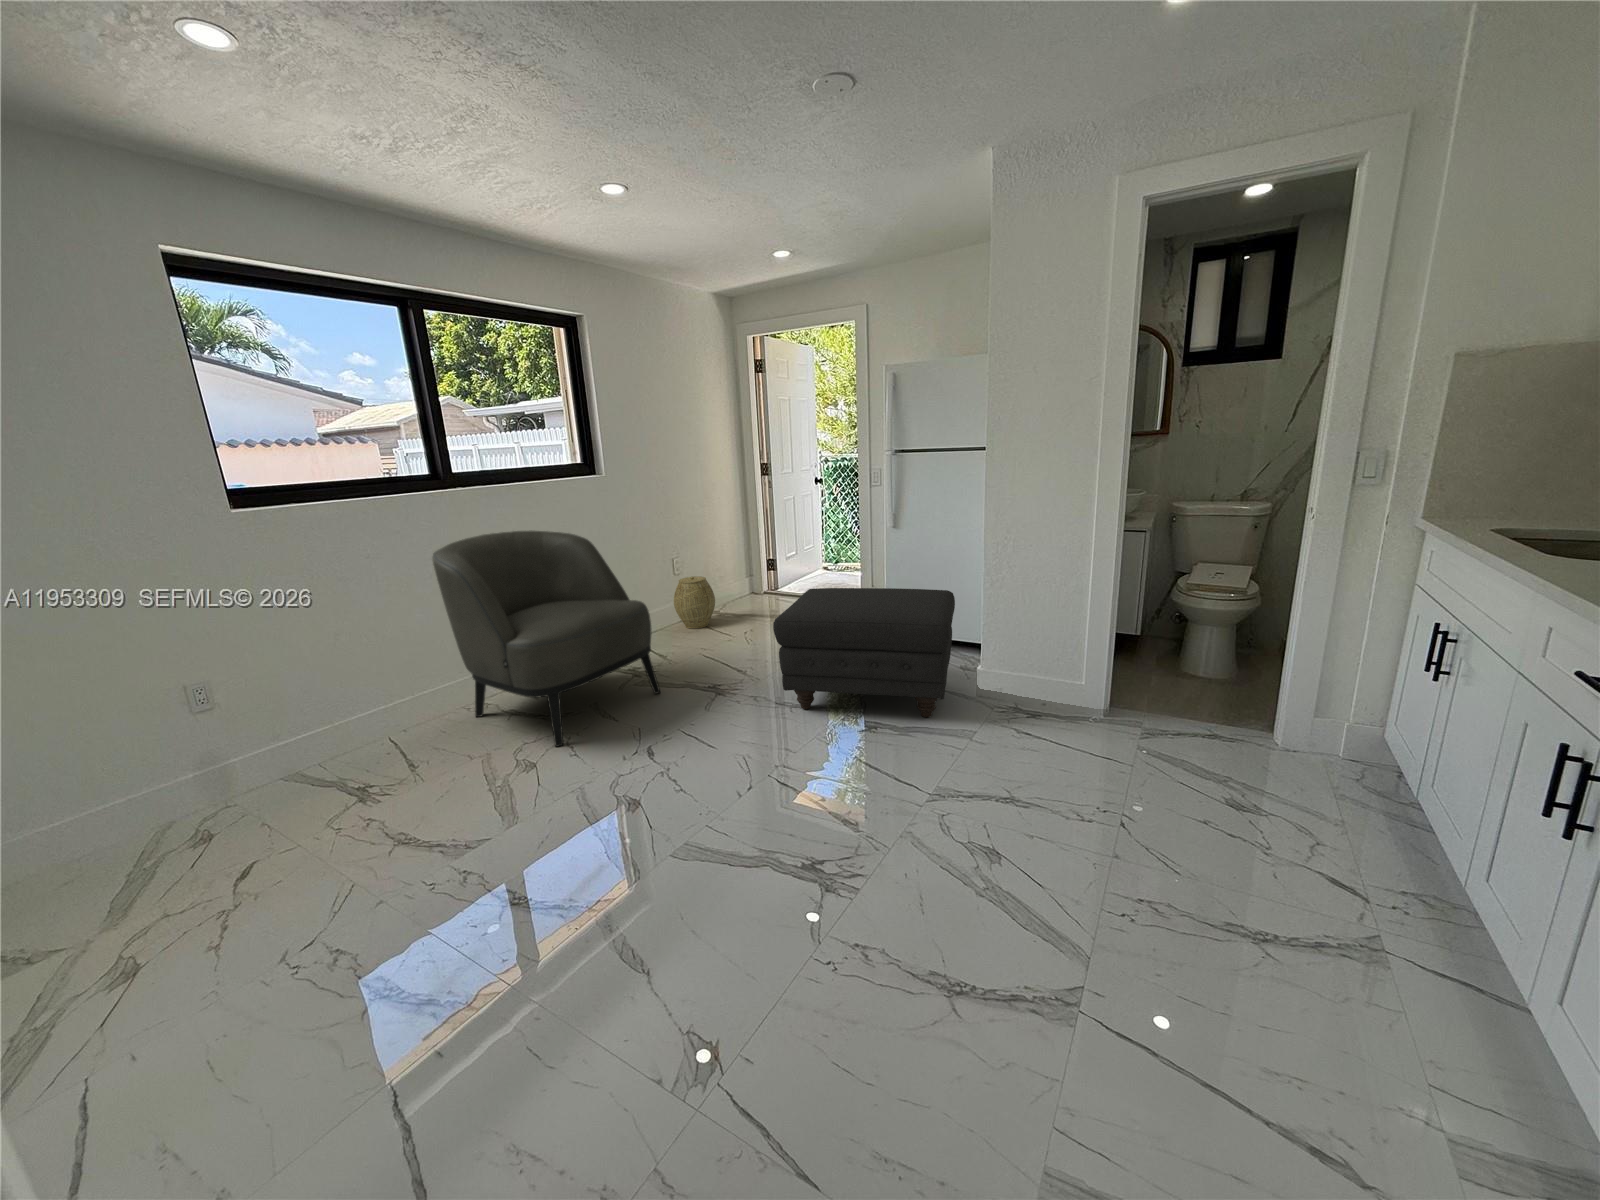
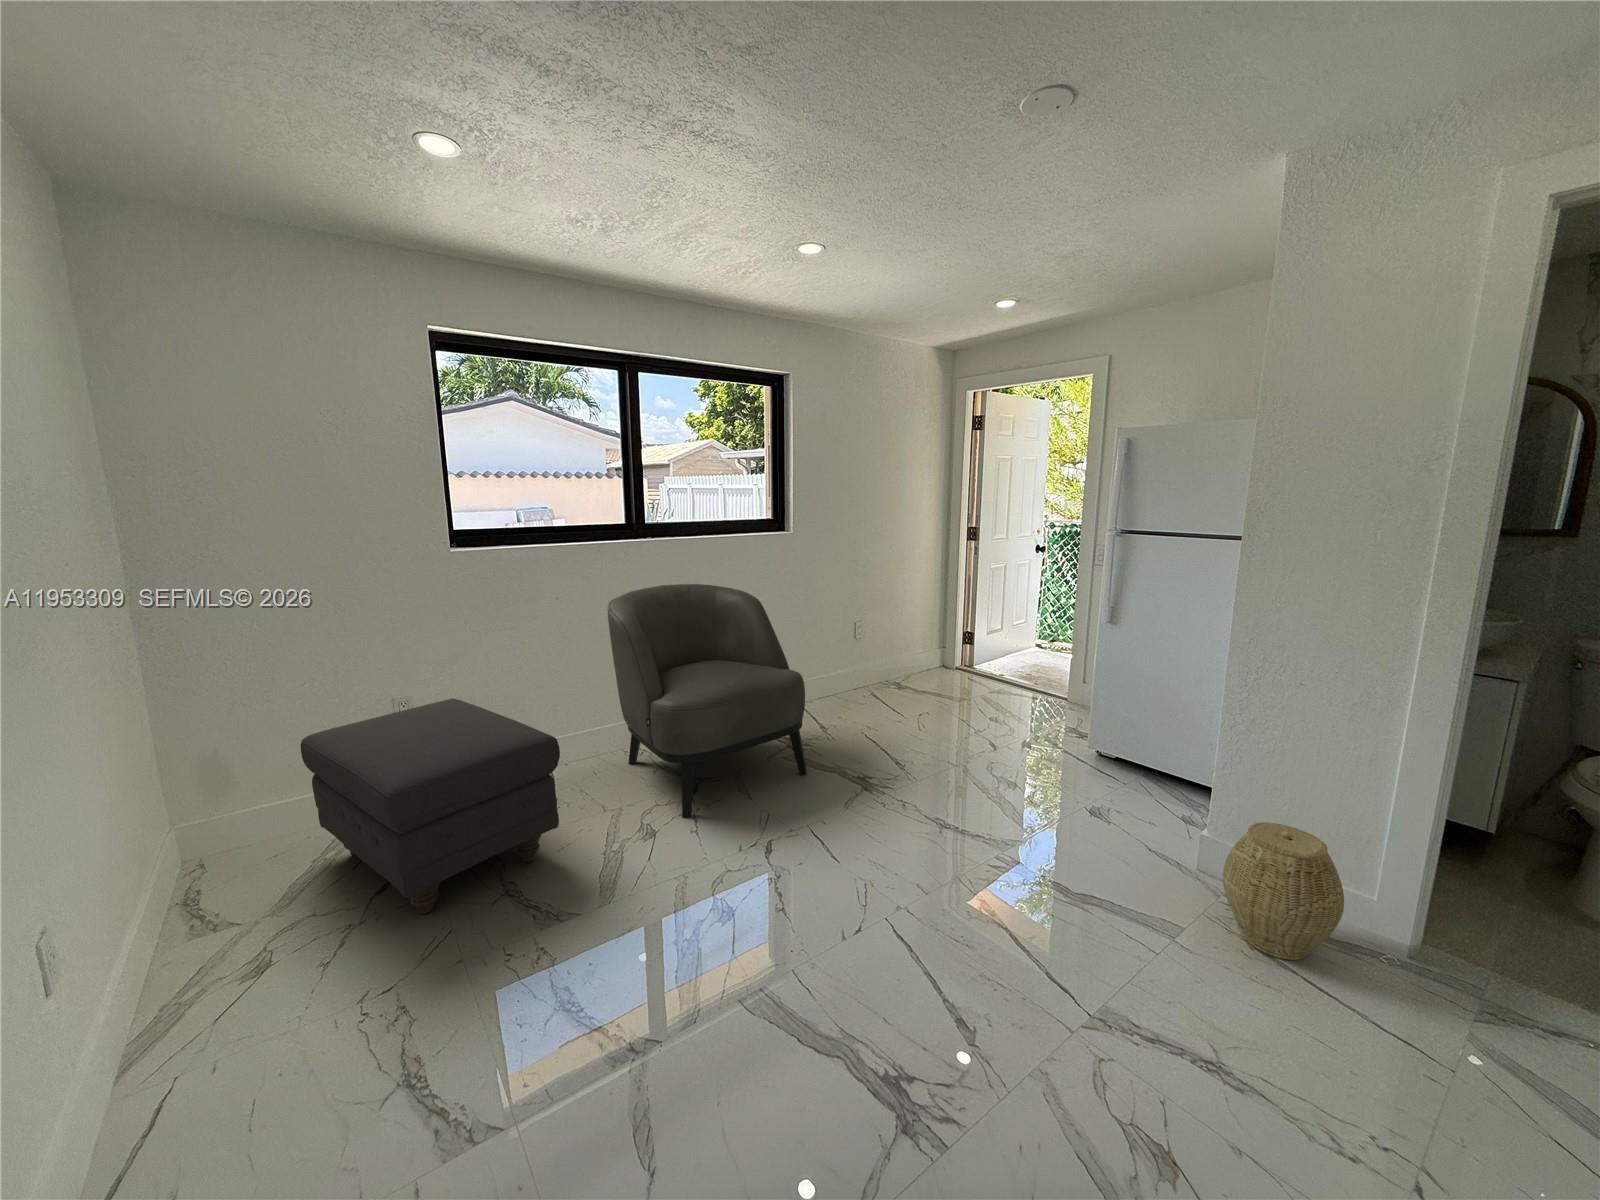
woven basket: present [674,576,715,629] -> present [1223,822,1344,960]
ottoman: present [773,588,955,717] -> present [301,698,560,914]

